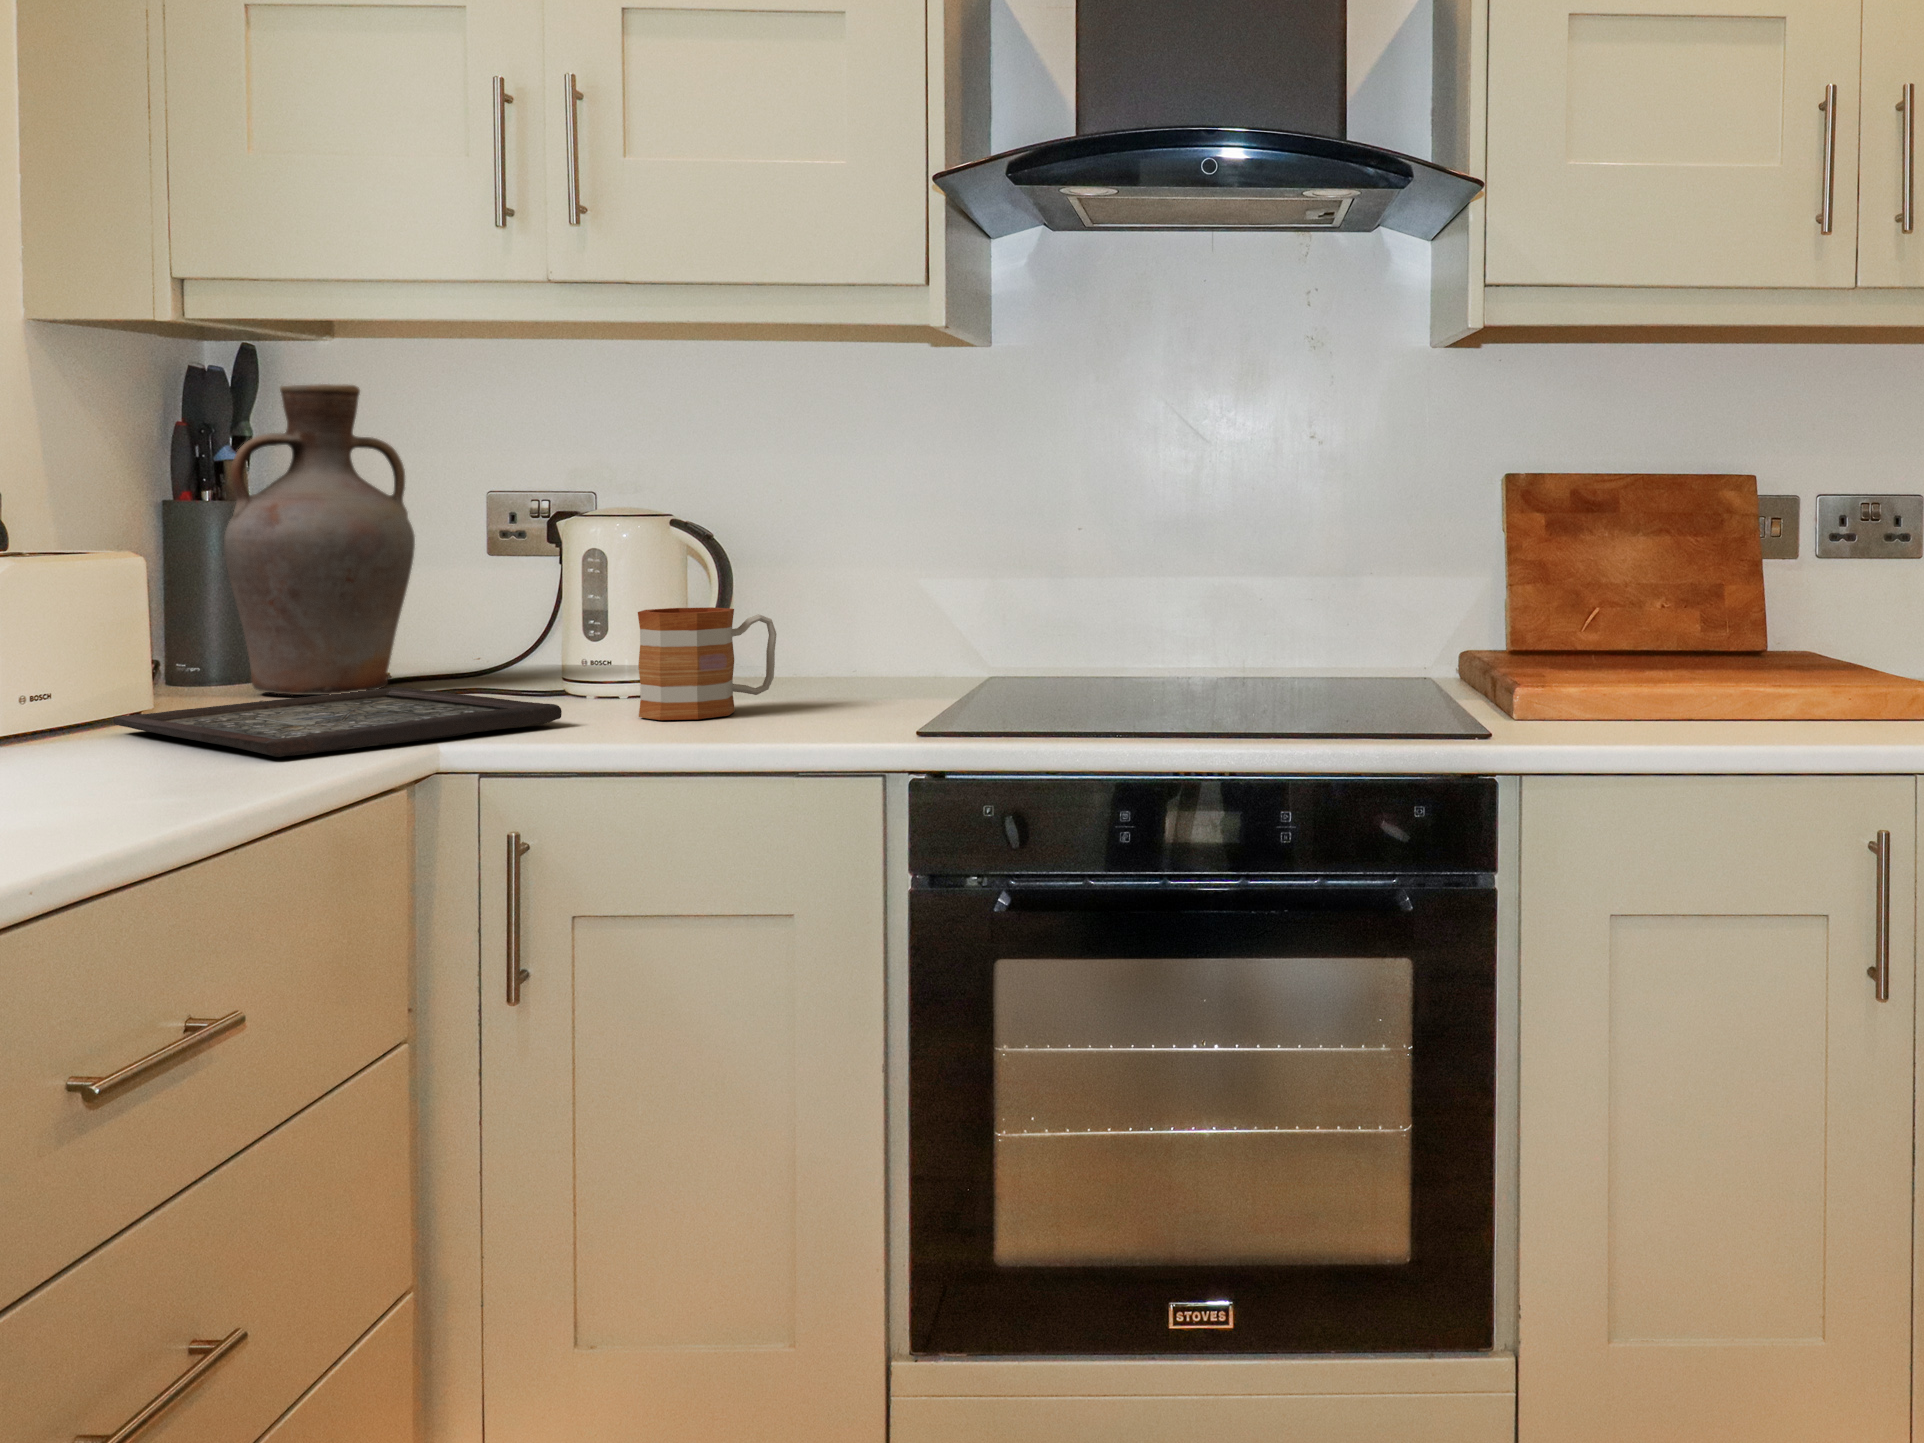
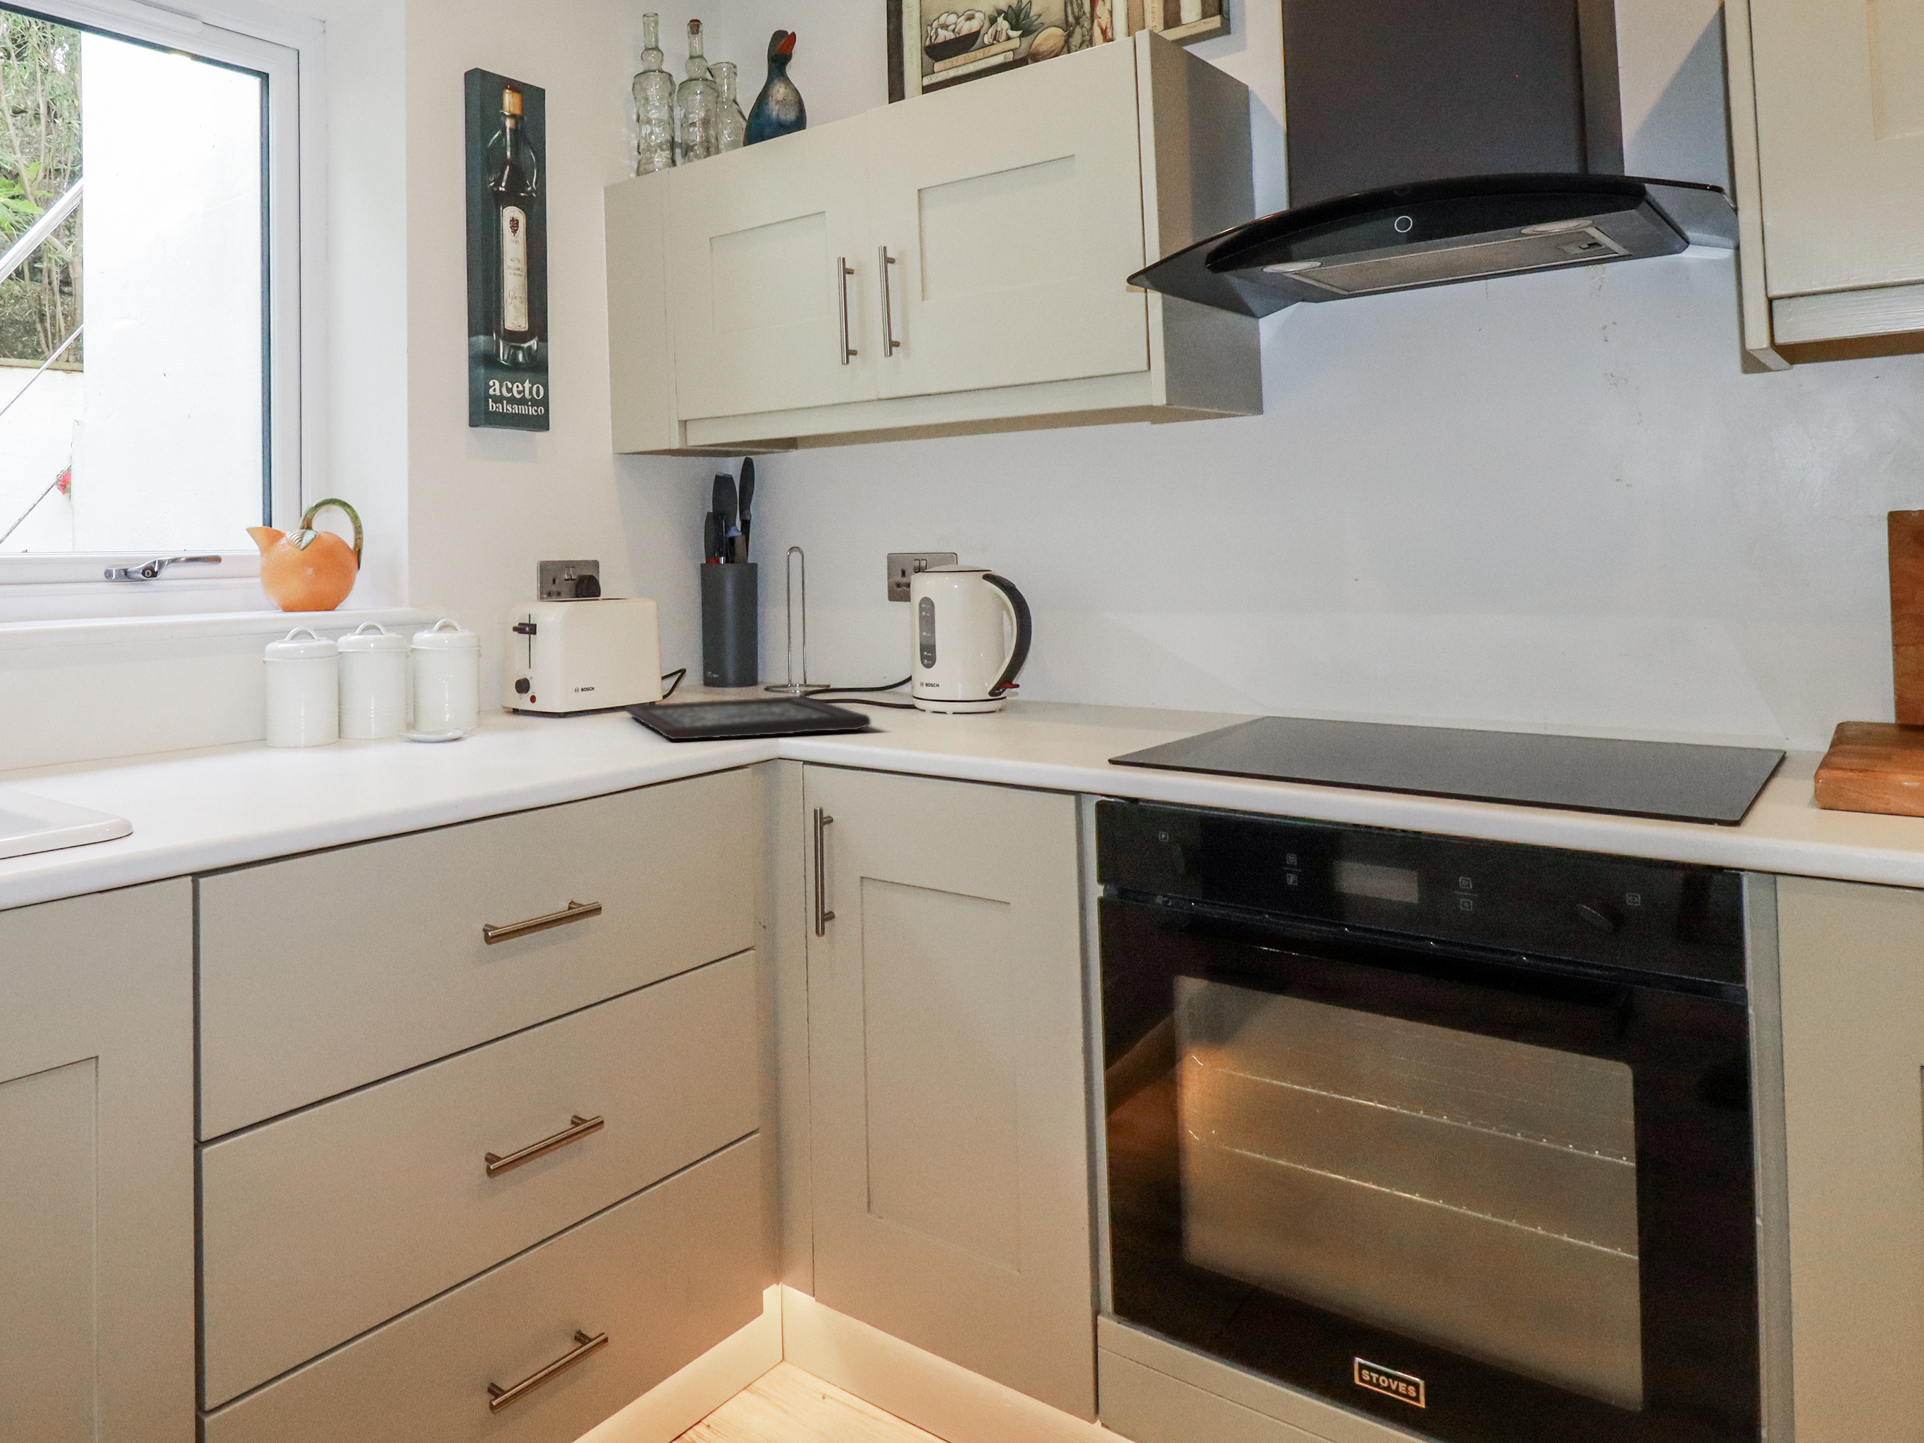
vase: present [224,384,415,695] -> none [718,482,834,698]
mug: present [638,607,777,720] -> none [929,644,1040,734]

